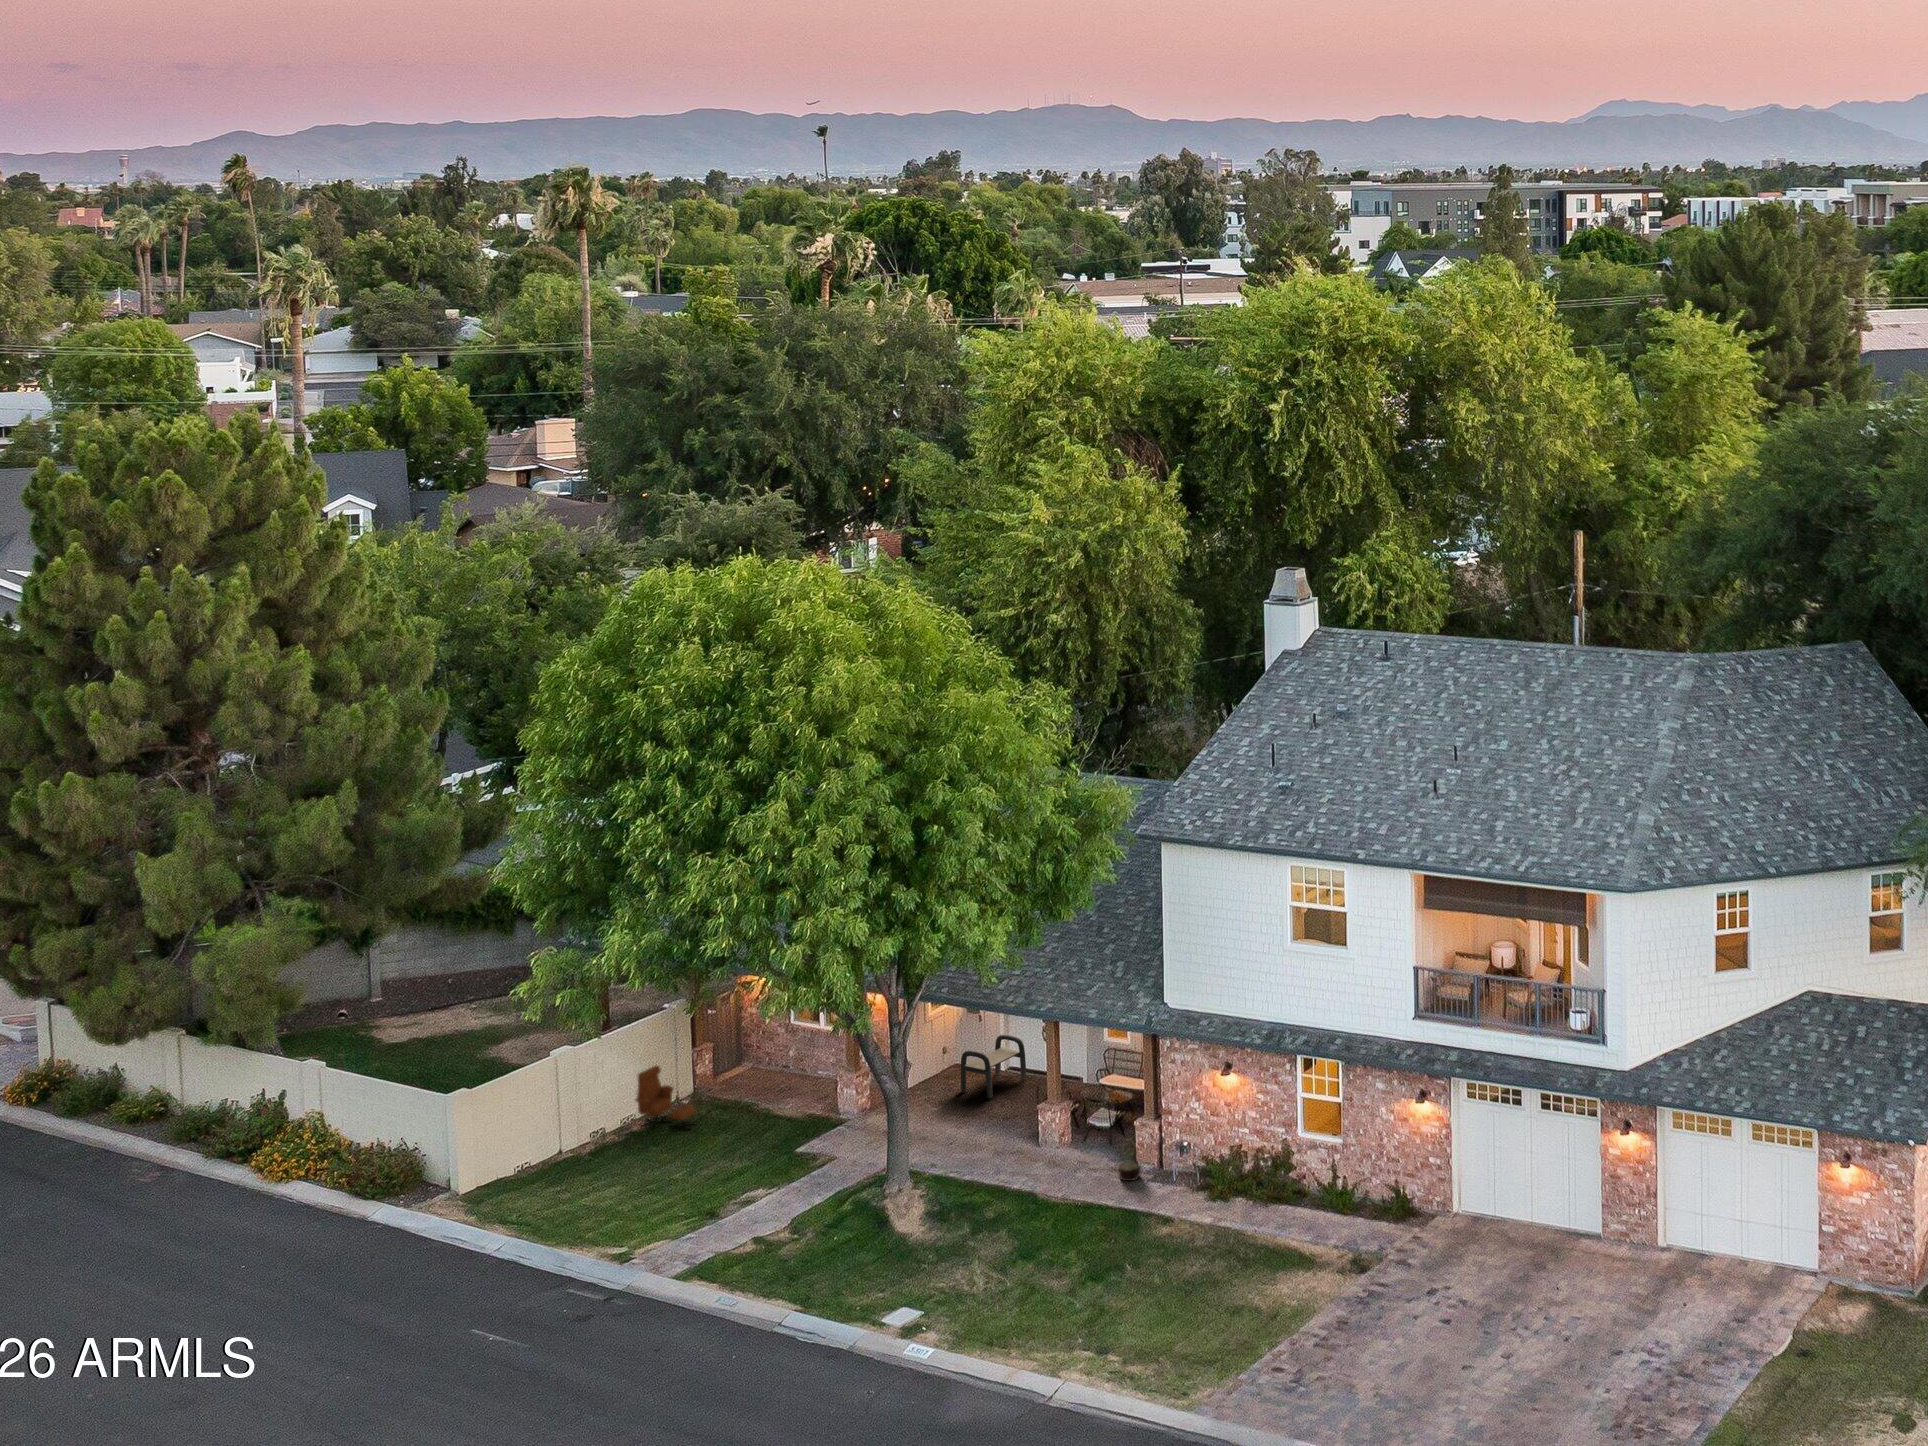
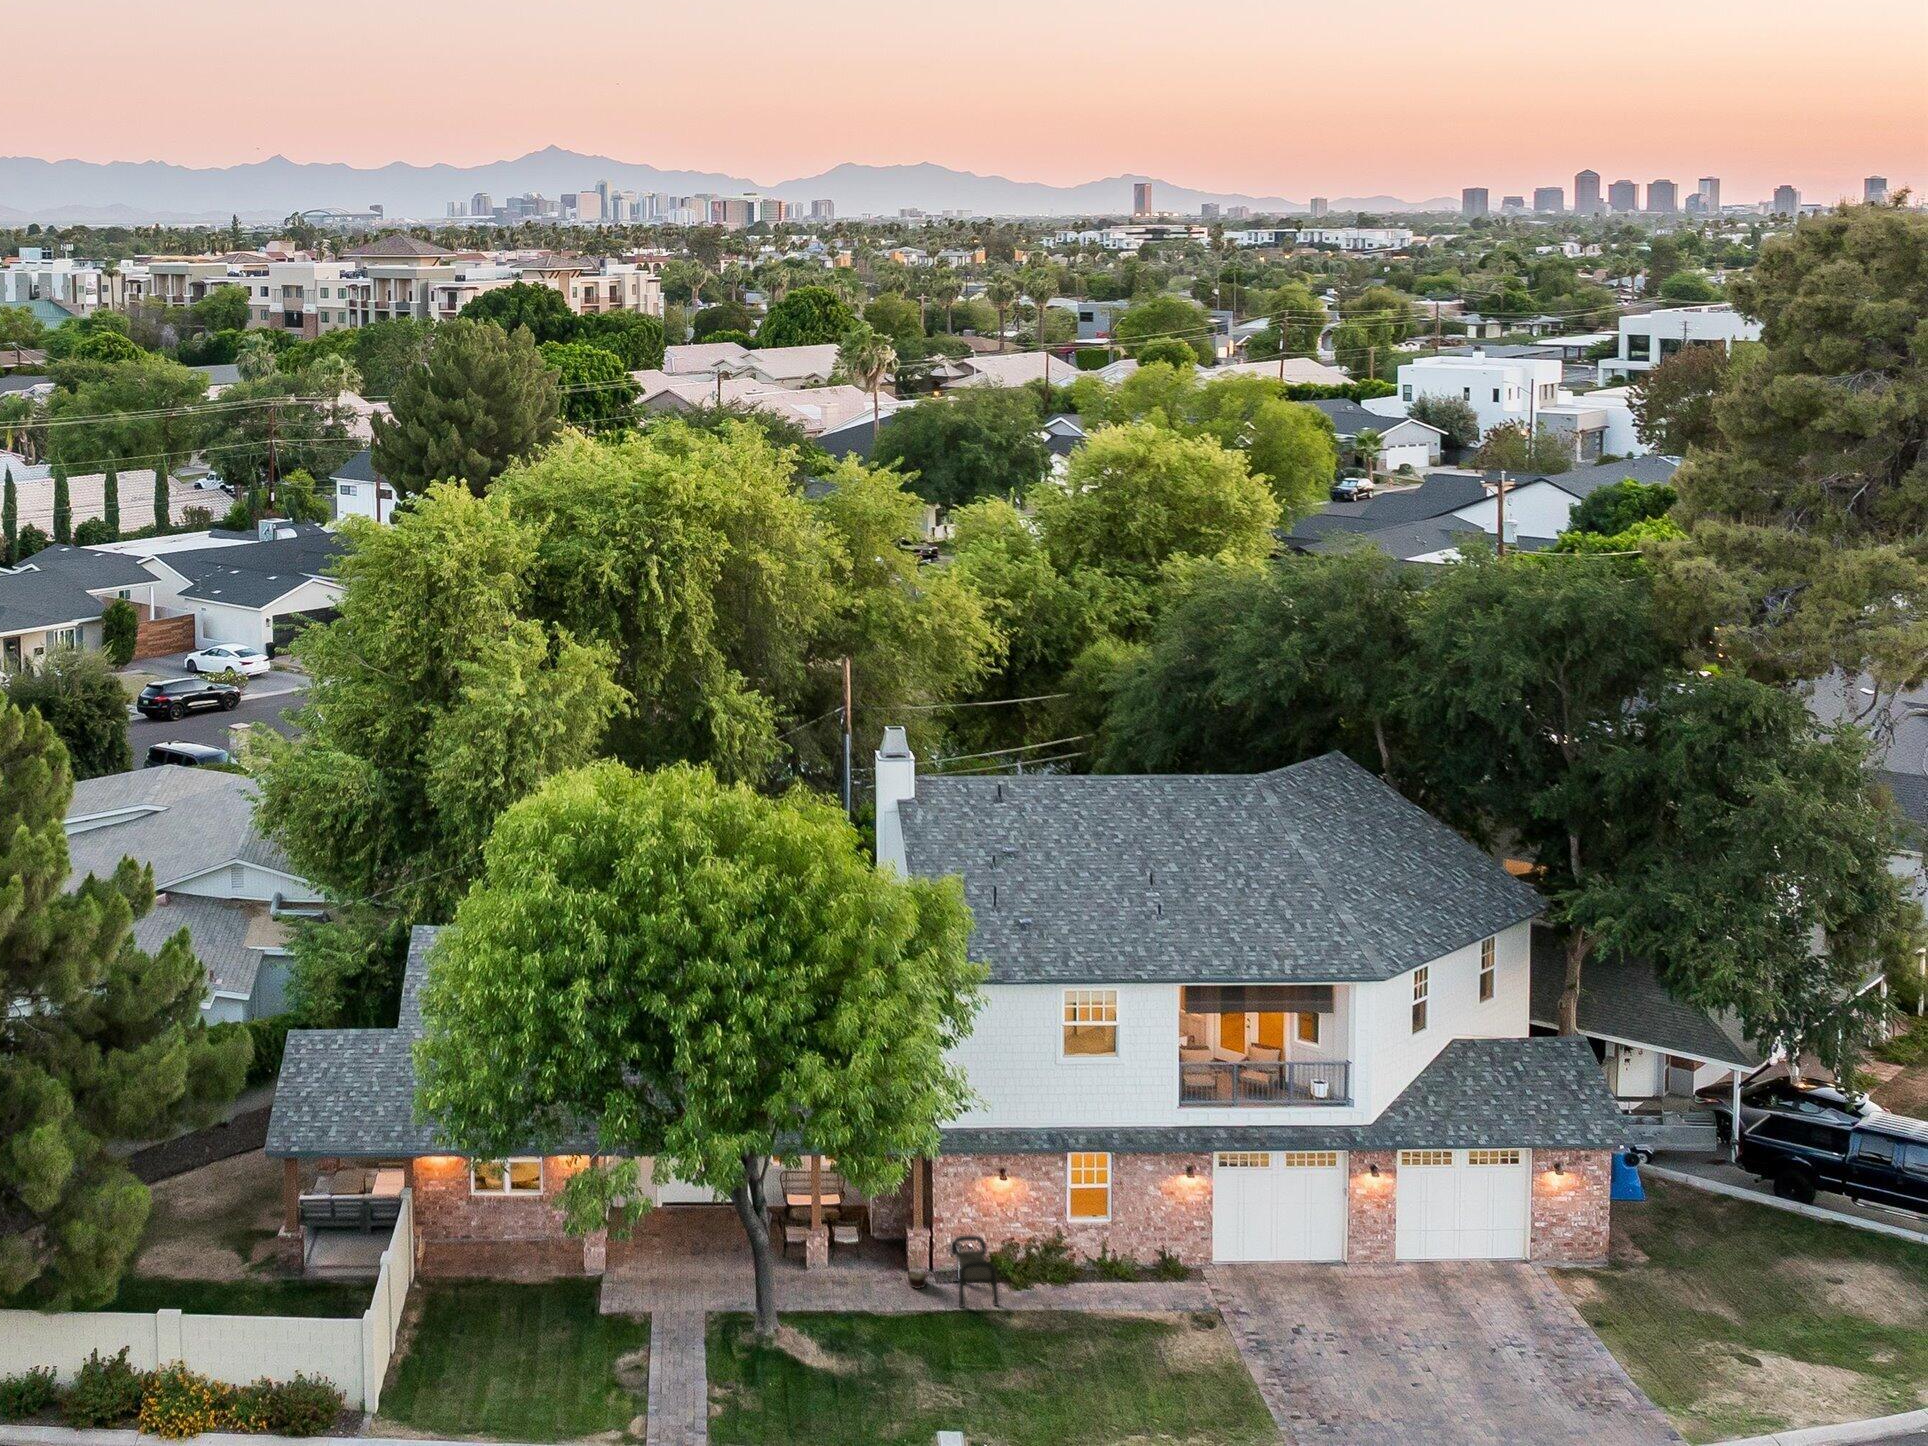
bench: present [961,1034,1026,1098] -> present [952,1235,999,1307]
lounge chair: present [636,1066,695,1130] -> none [407,1257,467,1320]

